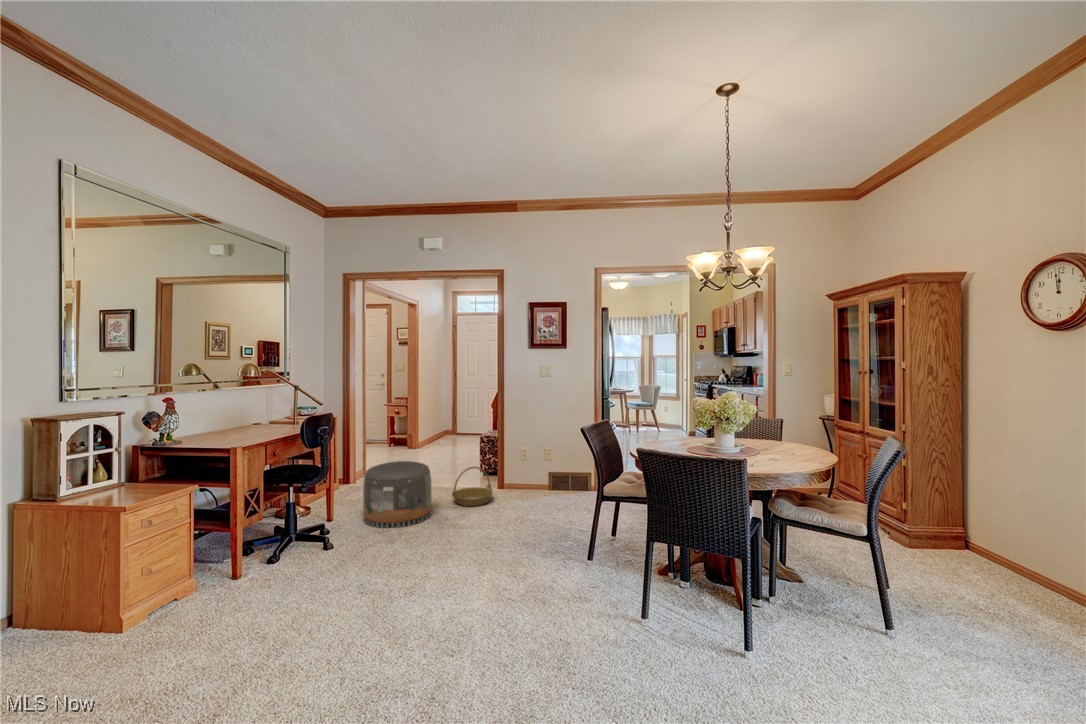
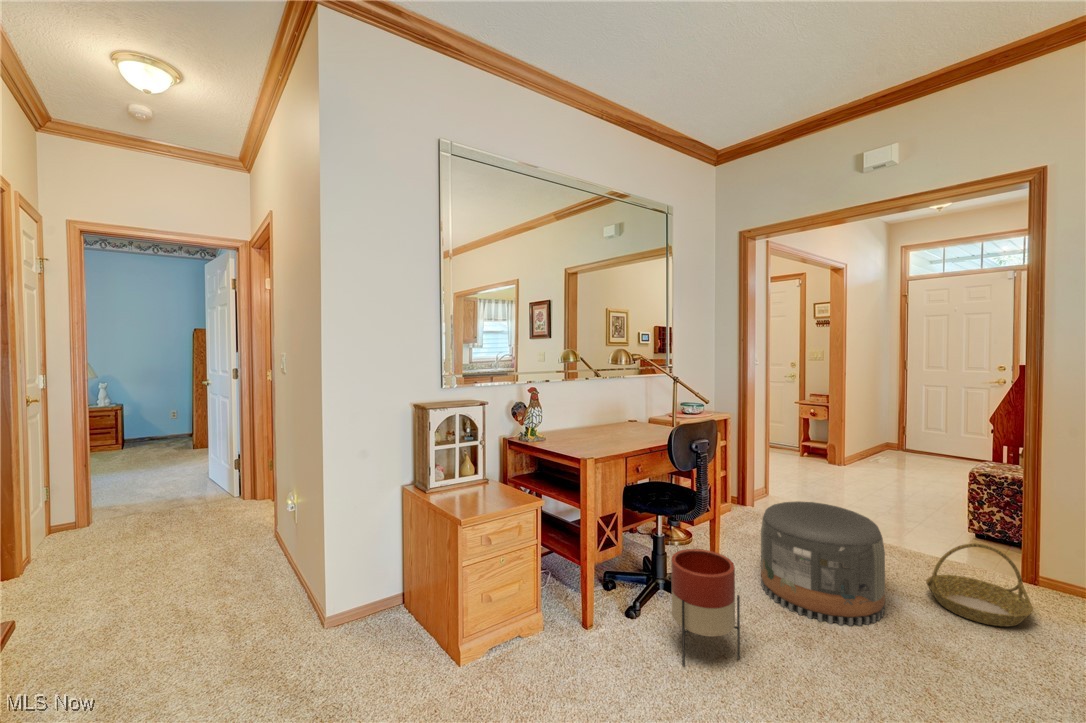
planter: none [307,497,353,571] -> present [671,549,740,666]

